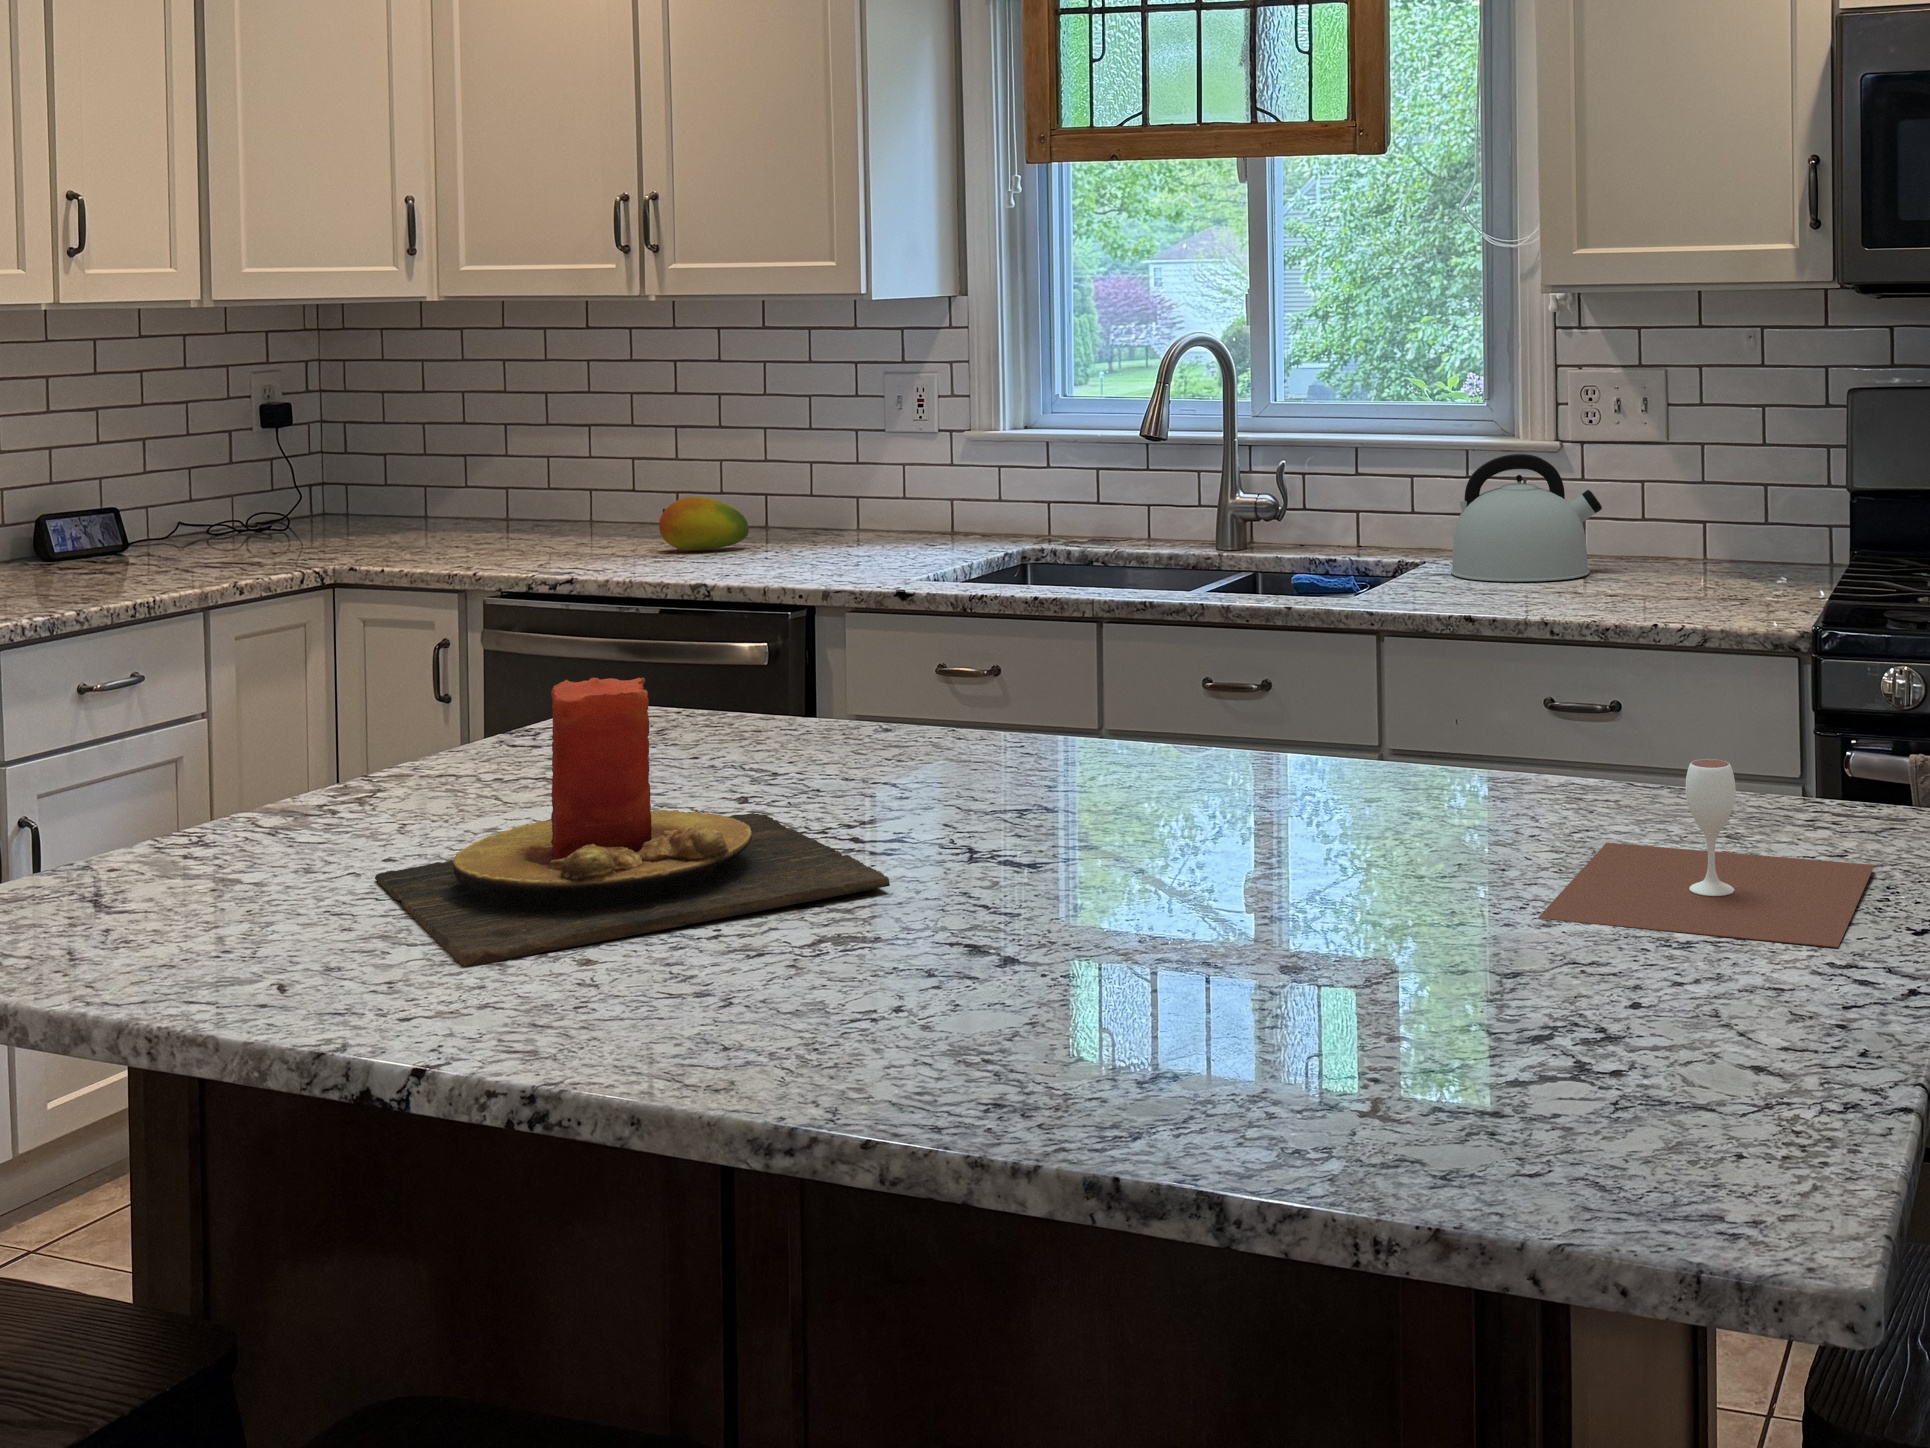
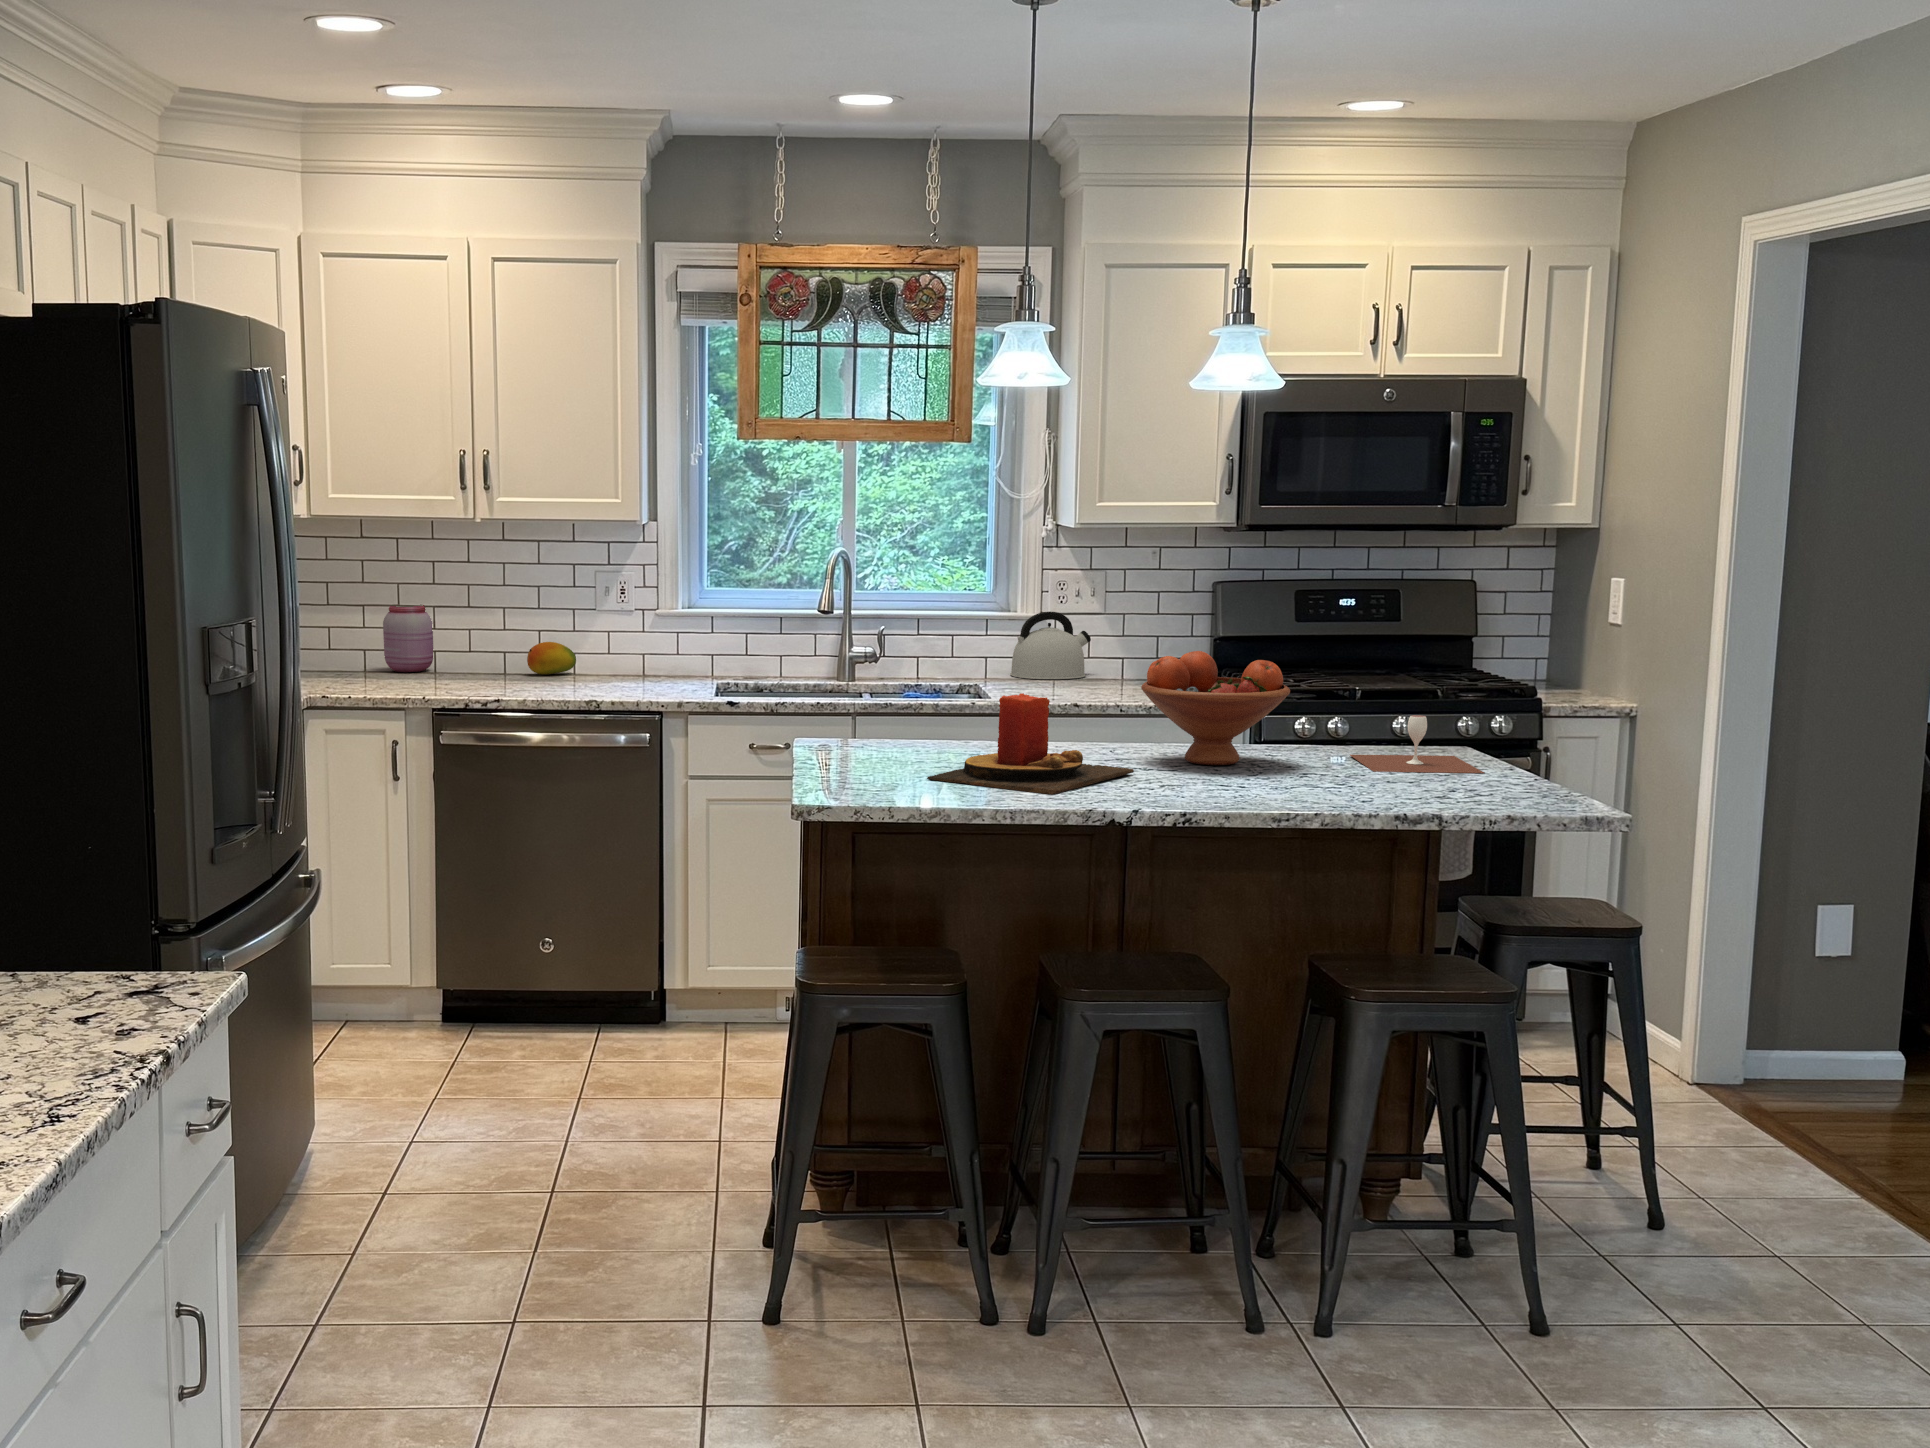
jar: none [482,433,564,541] -> present [383,605,433,672]
fruit bowl: none [1018,570,1379,867] -> present [1141,651,1290,765]

